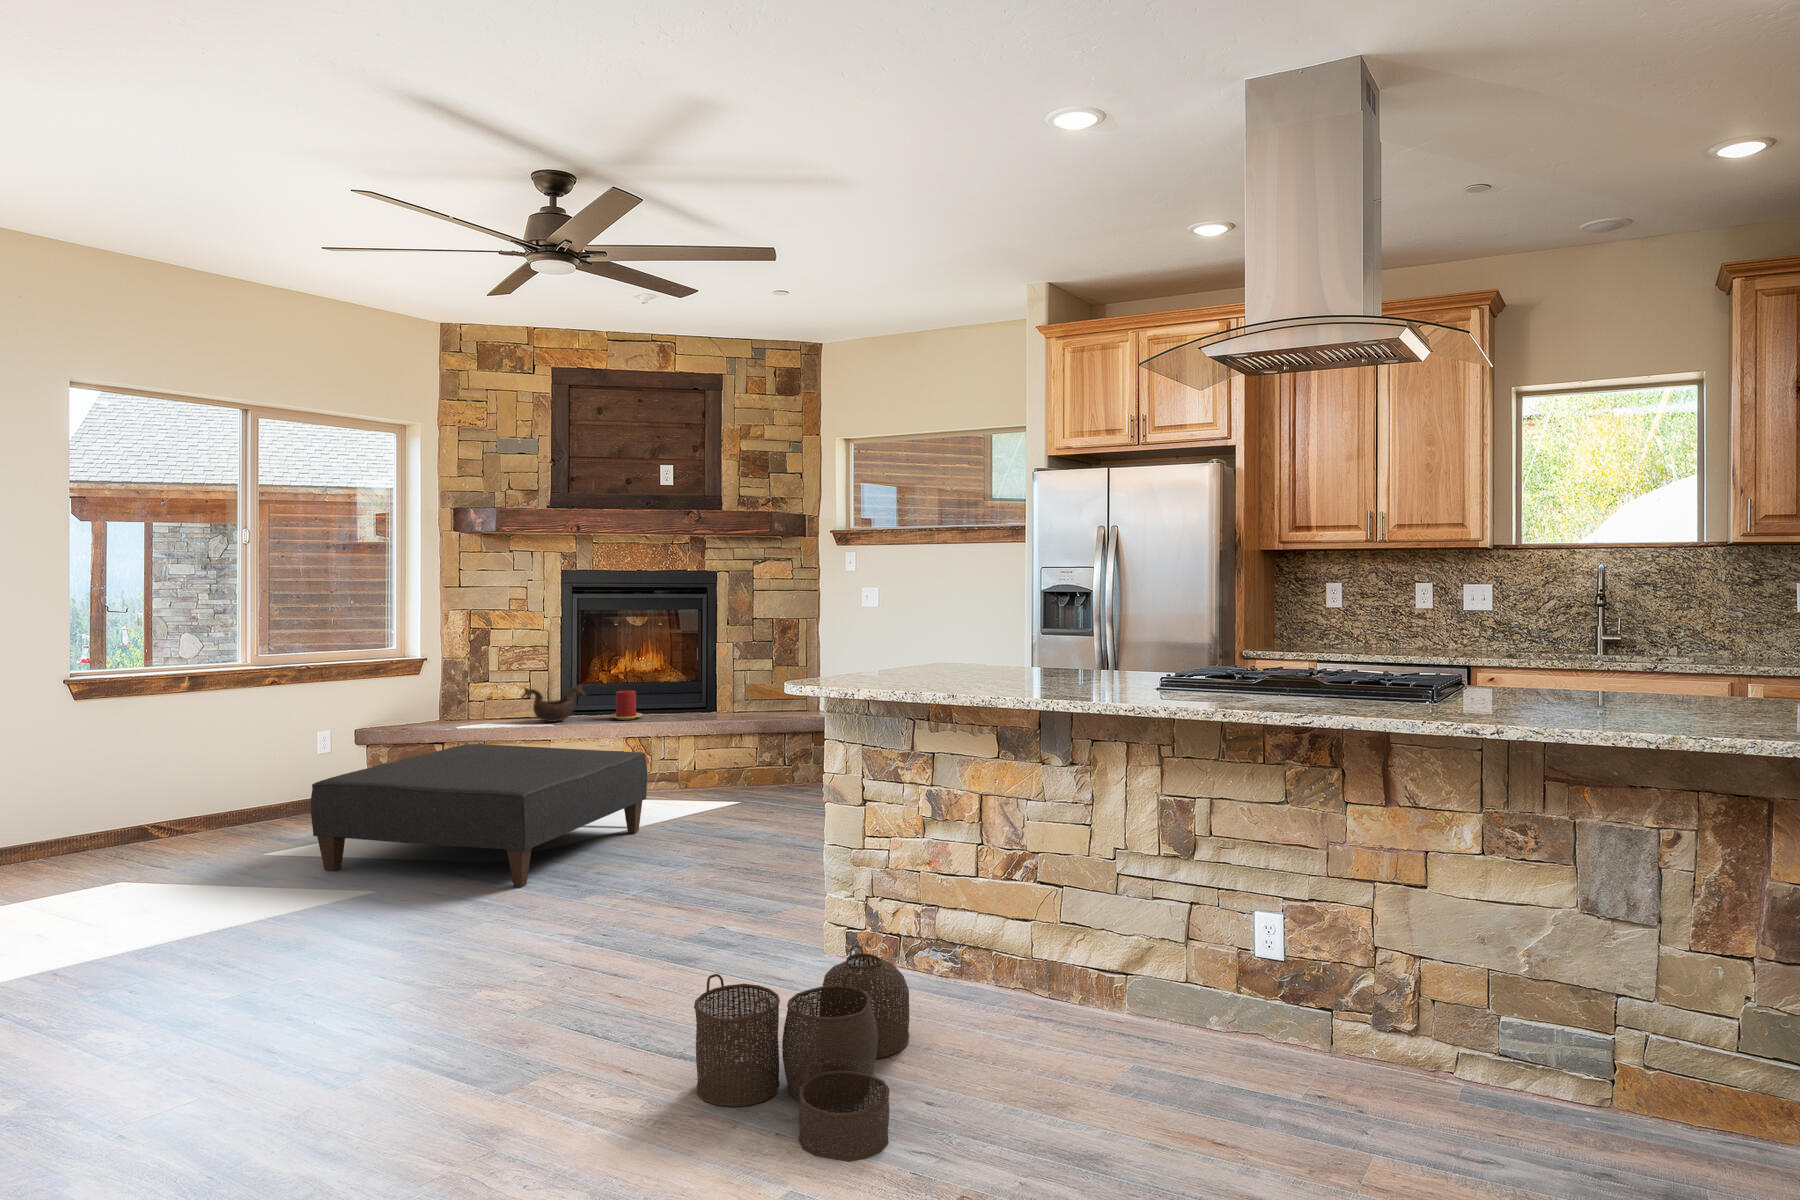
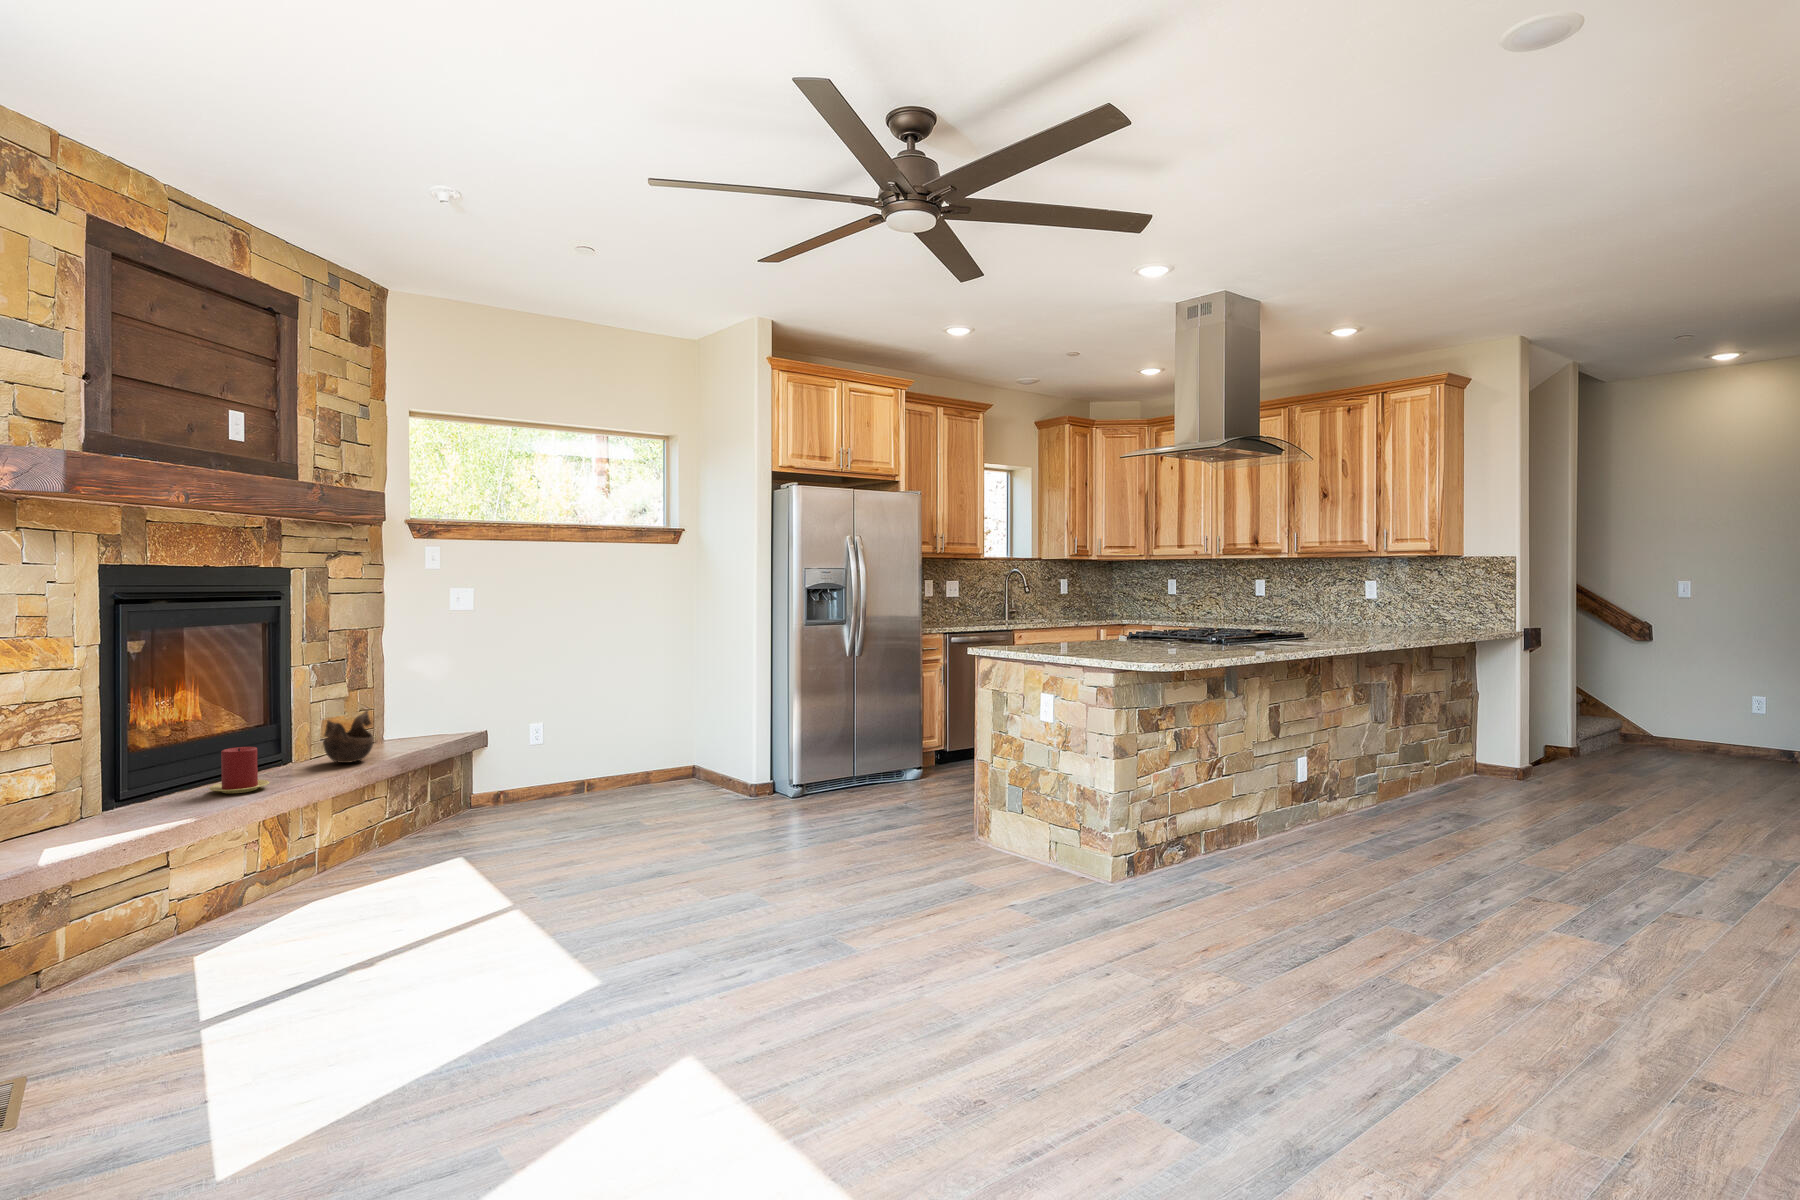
decorative bowl: present [521,685,585,722] -> present [323,711,374,763]
ottoman: present [311,744,647,887] -> none [201,798,708,1094]
woven basket: present [694,945,909,1162] -> none [1167,816,1372,920]

